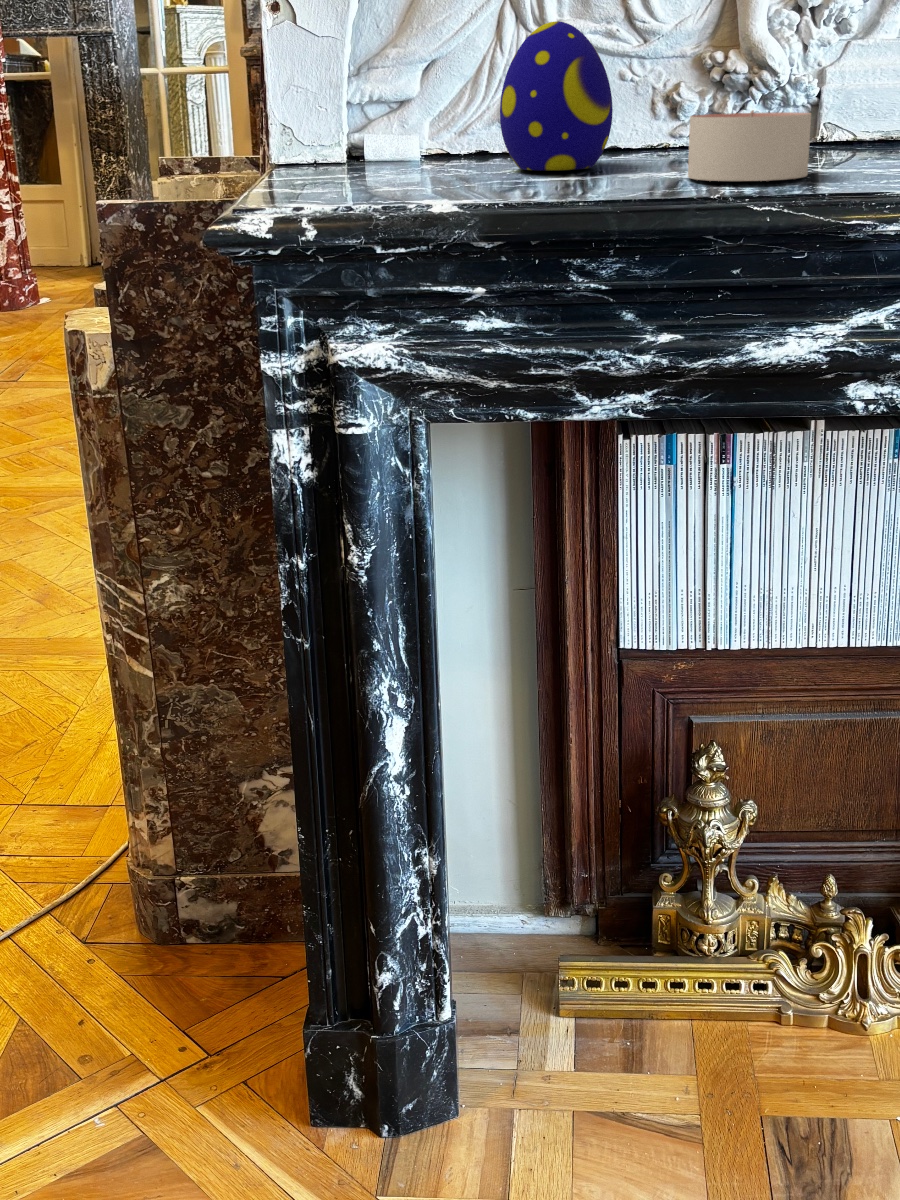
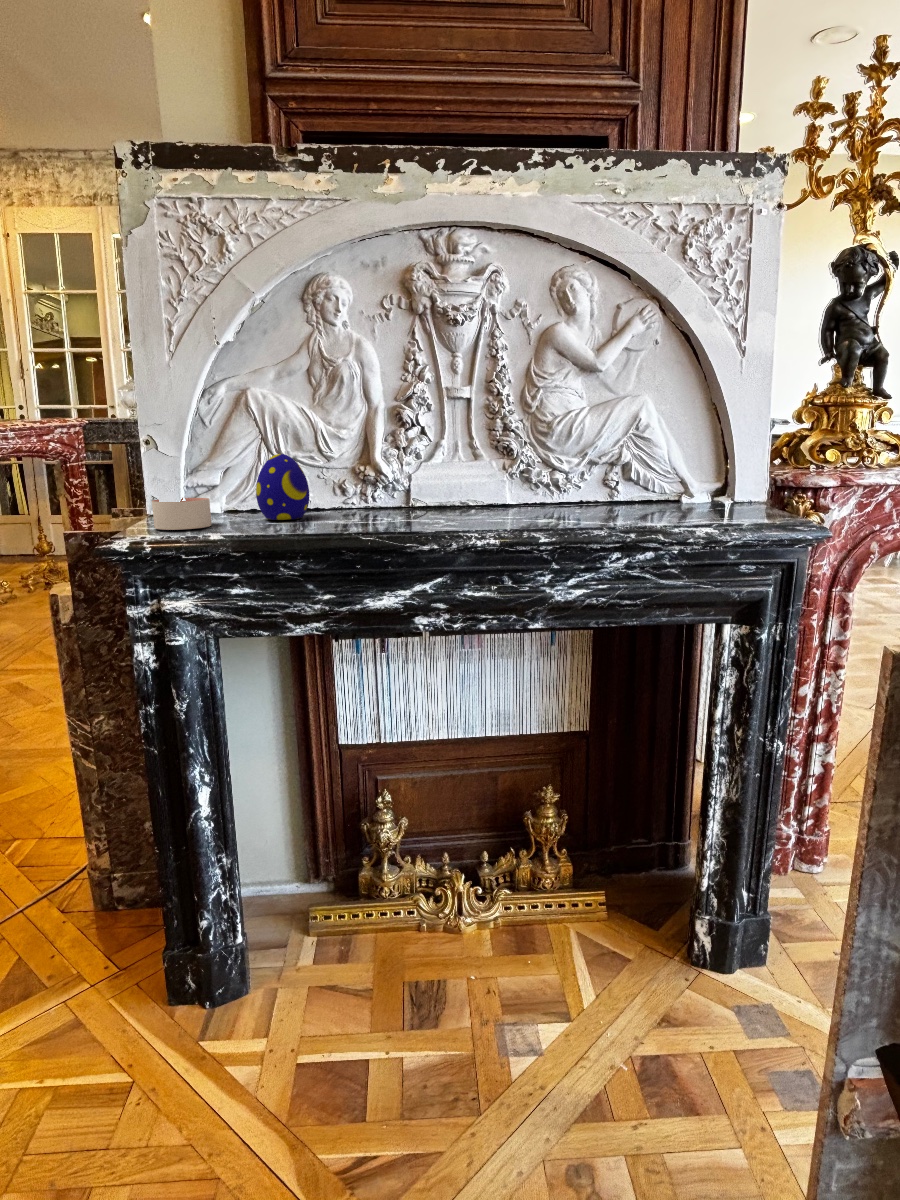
candle: present [688,110,811,181] -> present [152,498,212,530]

